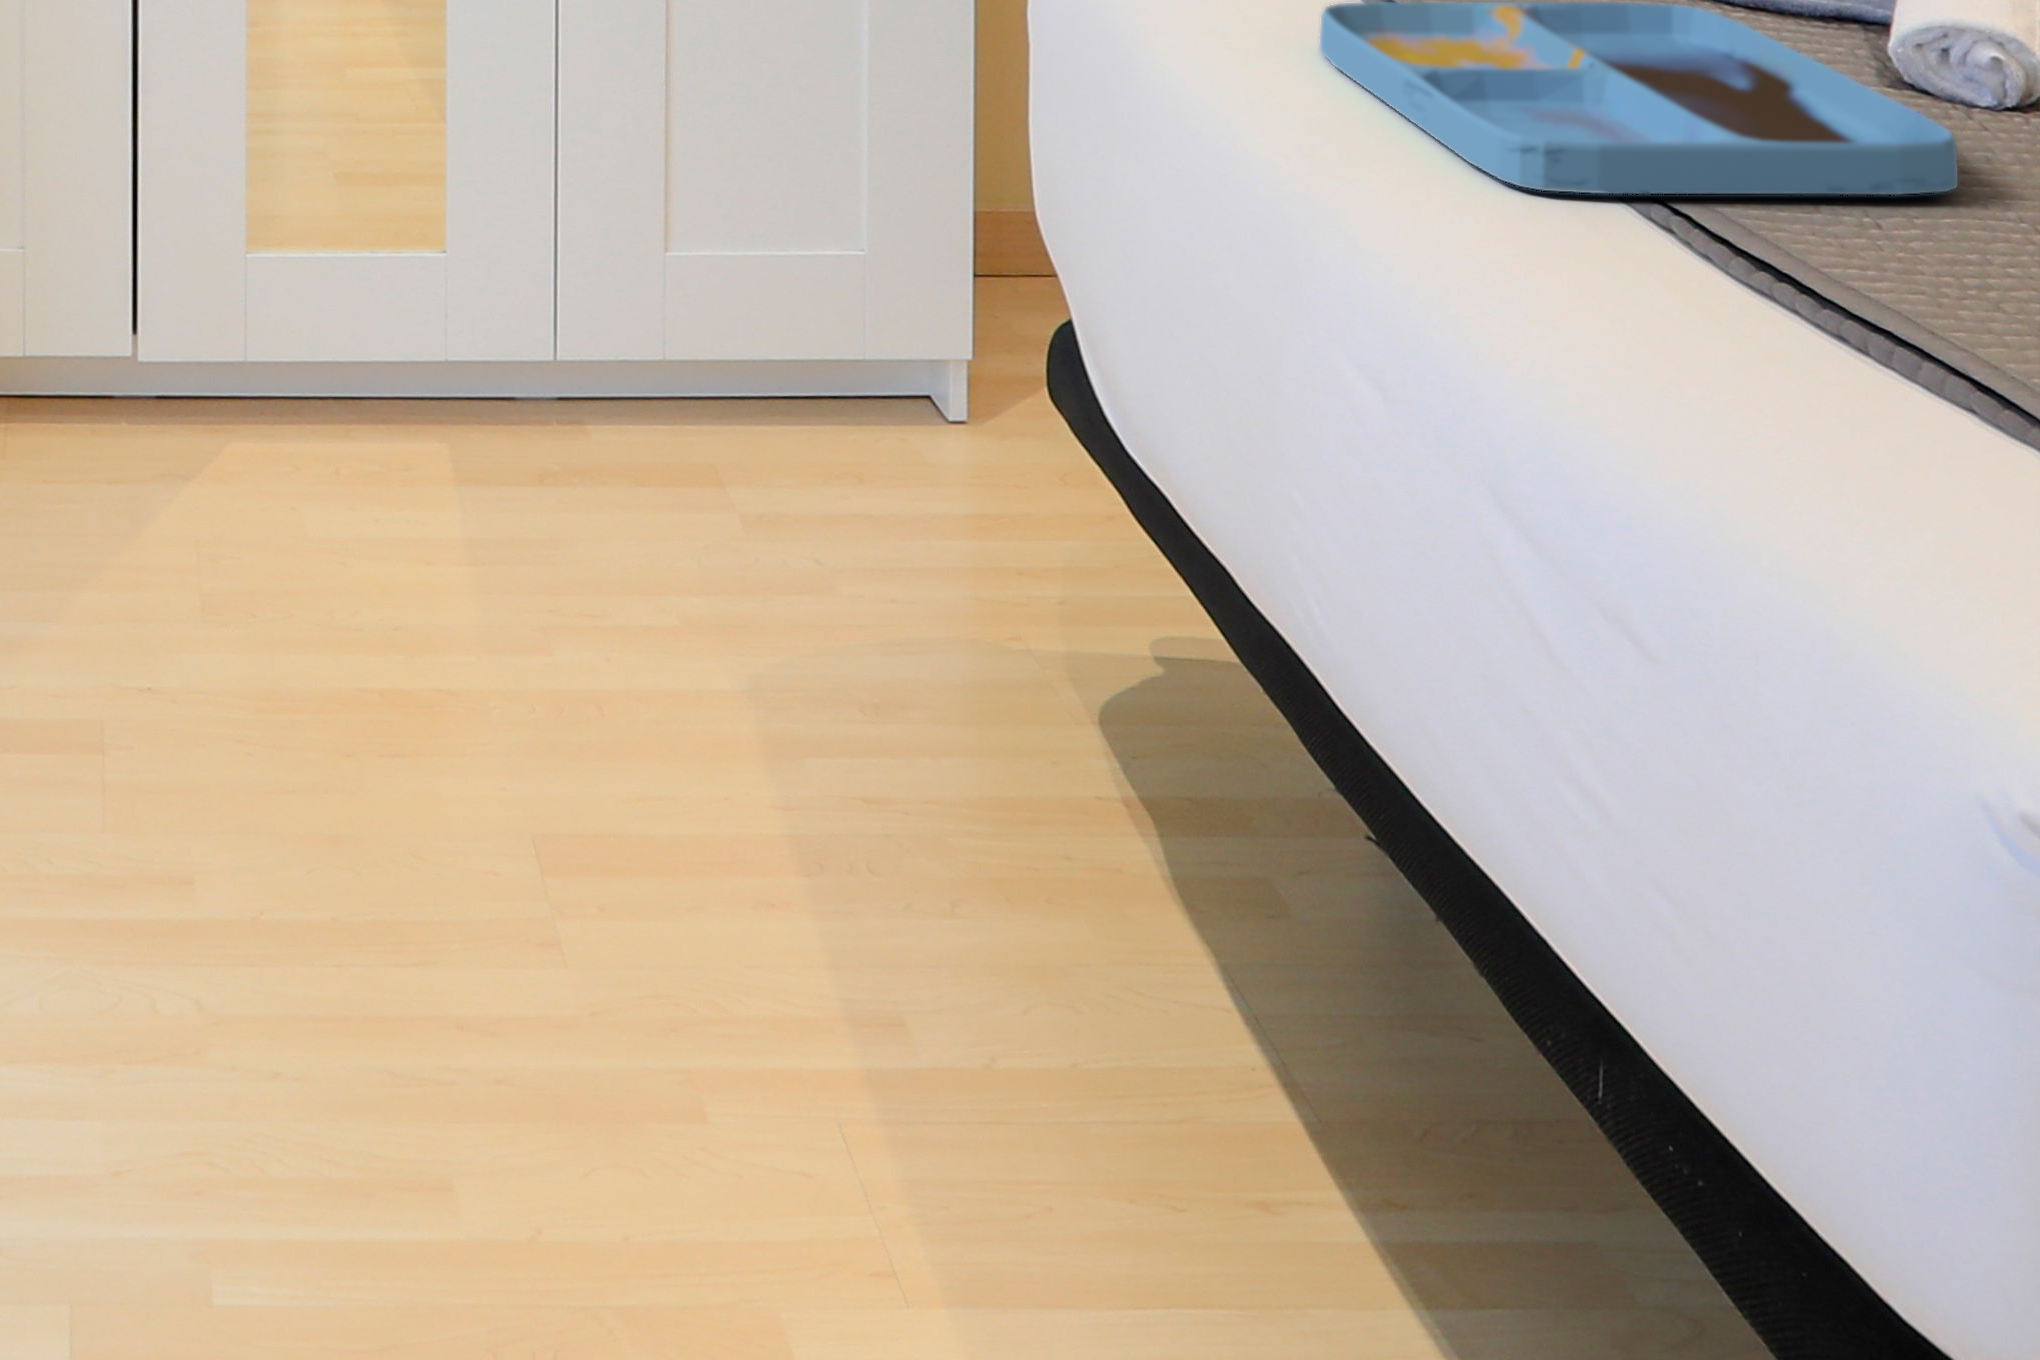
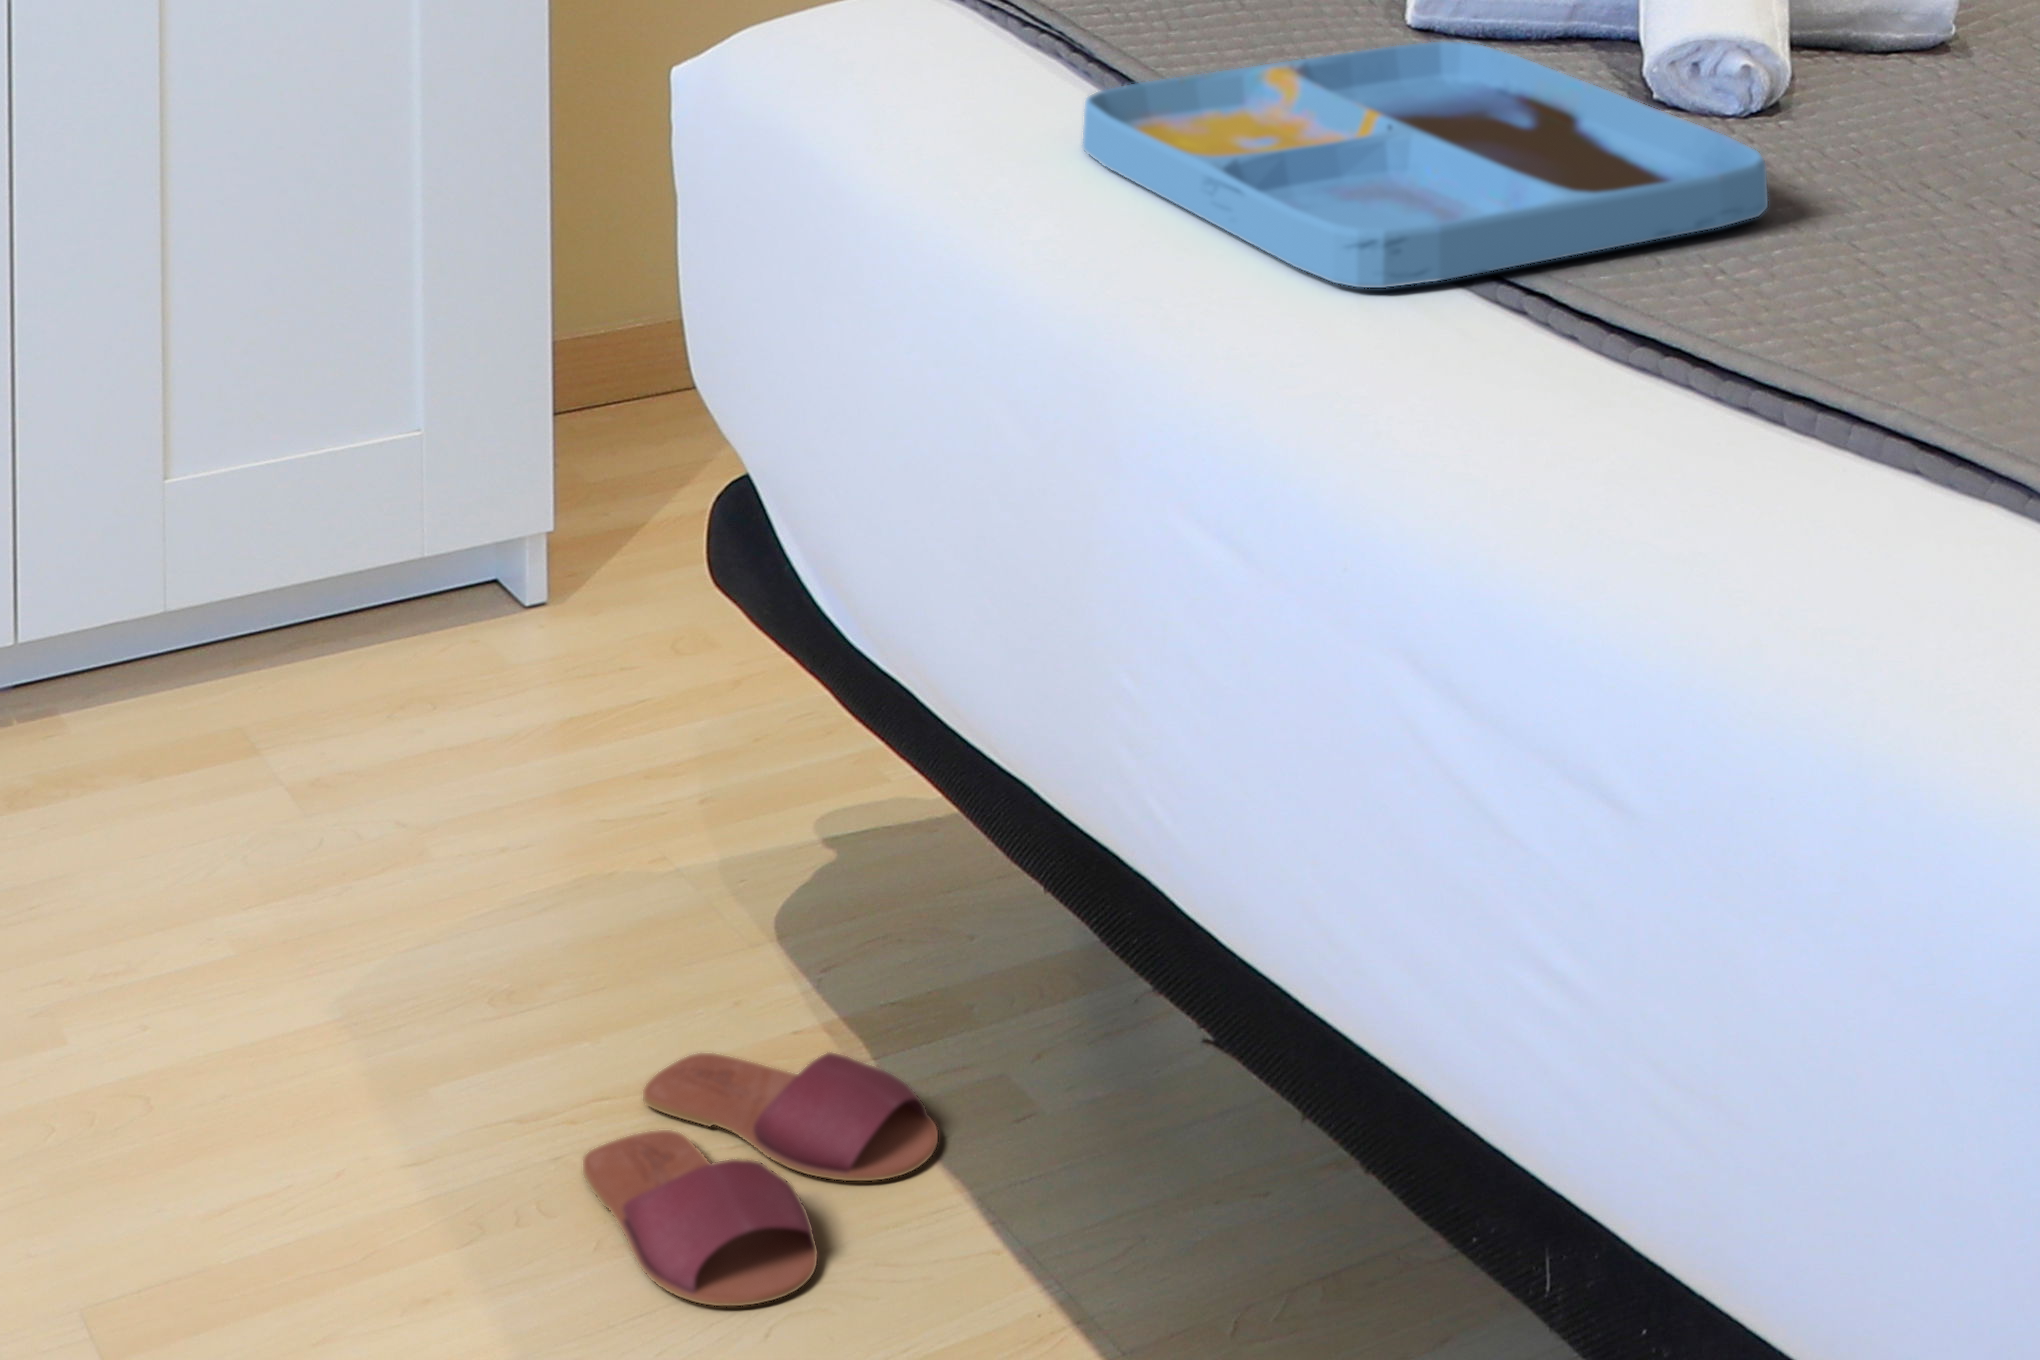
slippers: none [939,773,1226,968] -> present [583,1052,938,1306]

